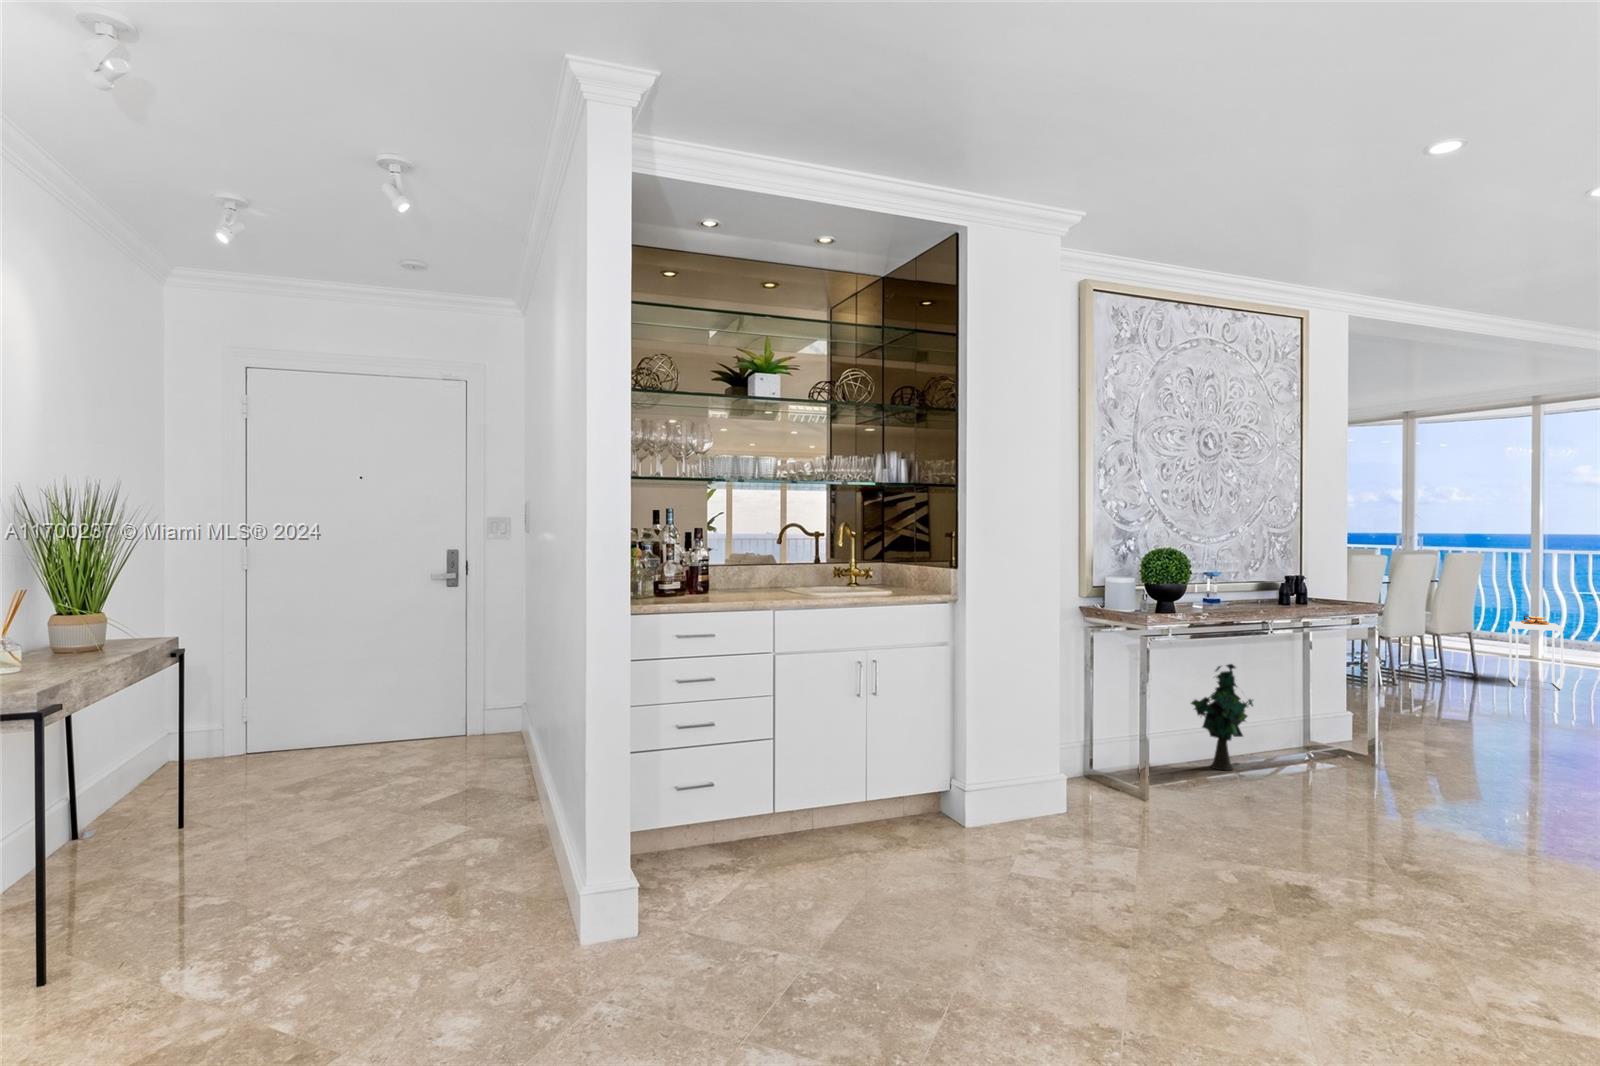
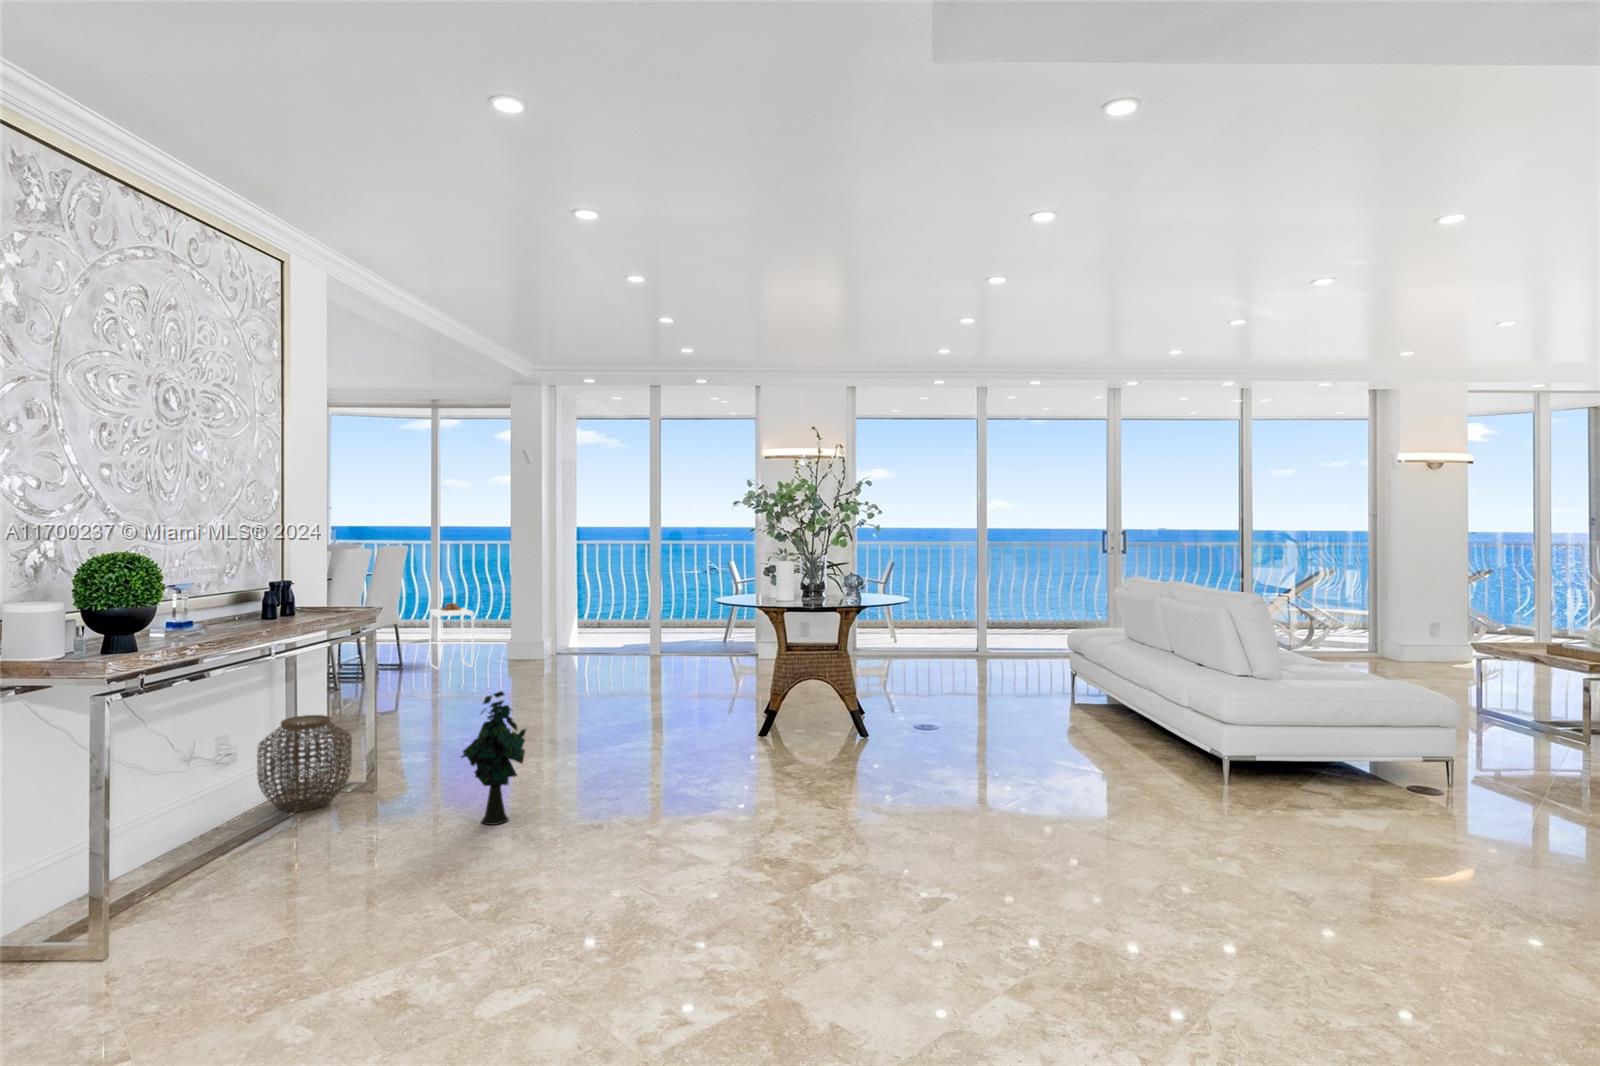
decorative plant: present [1191,664,1253,771] -> present [461,691,526,825]
woven basket: none [1276,687,1354,765] -> present [257,715,352,812]

